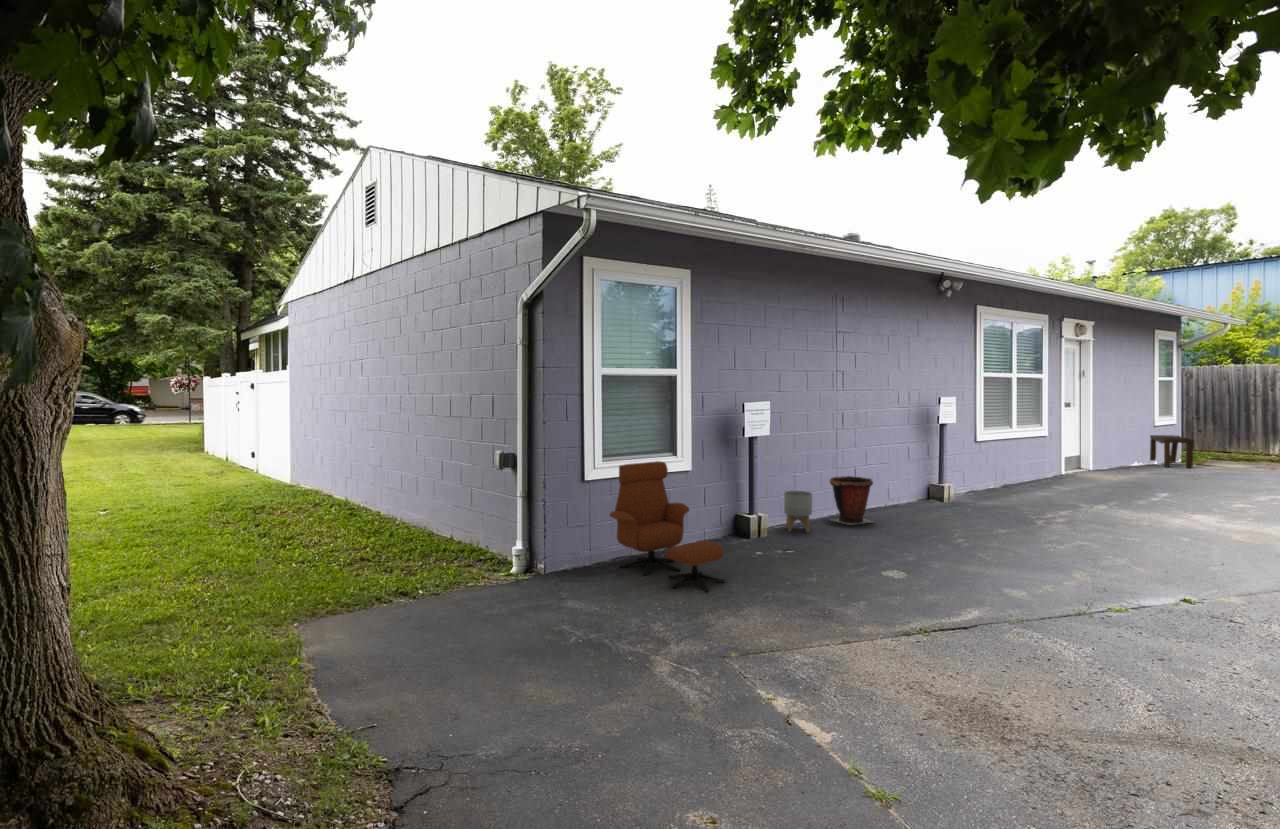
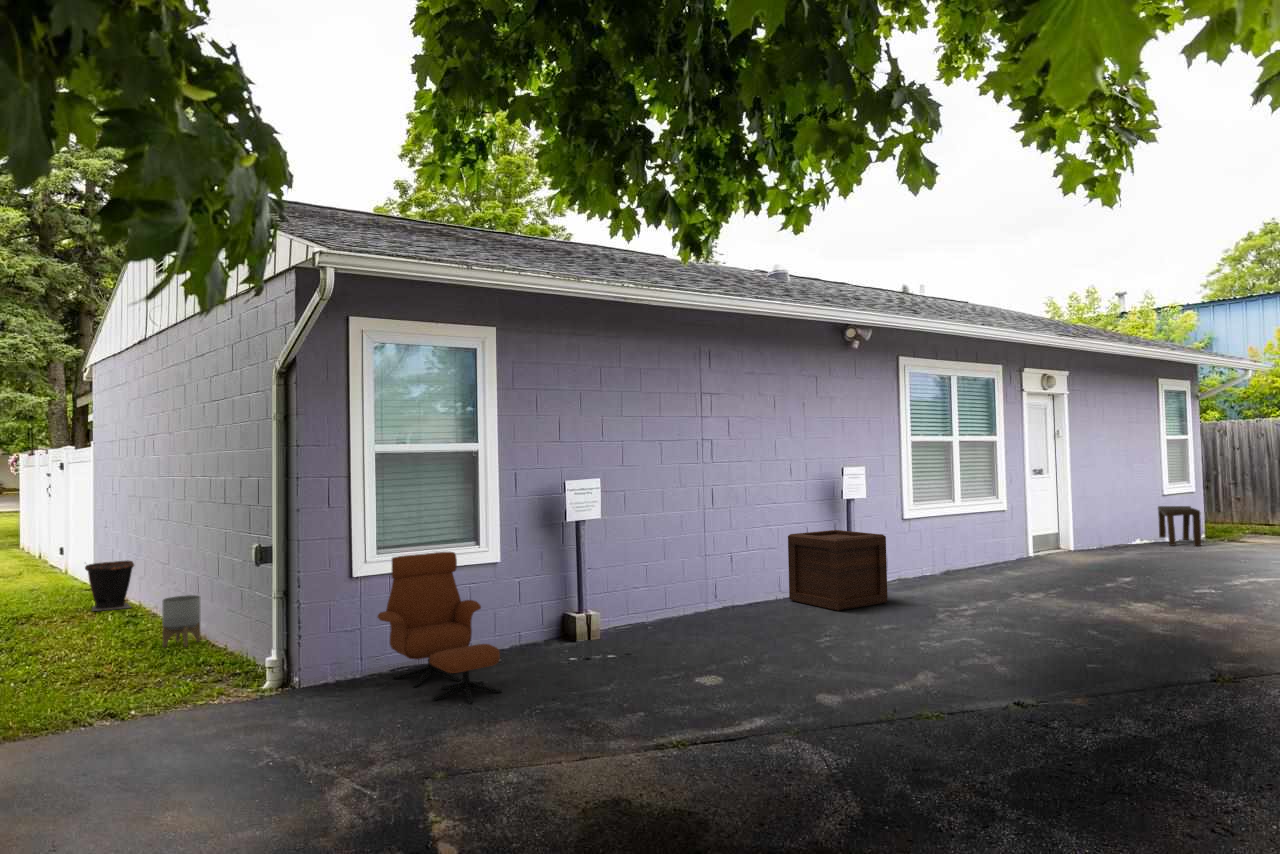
wooden crate: none [894,449,982,516] -> present [788,530,888,611]
waste bin: present [829,476,873,525] -> present [85,560,134,611]
planter: present [784,491,812,532] -> present [162,595,201,647]

